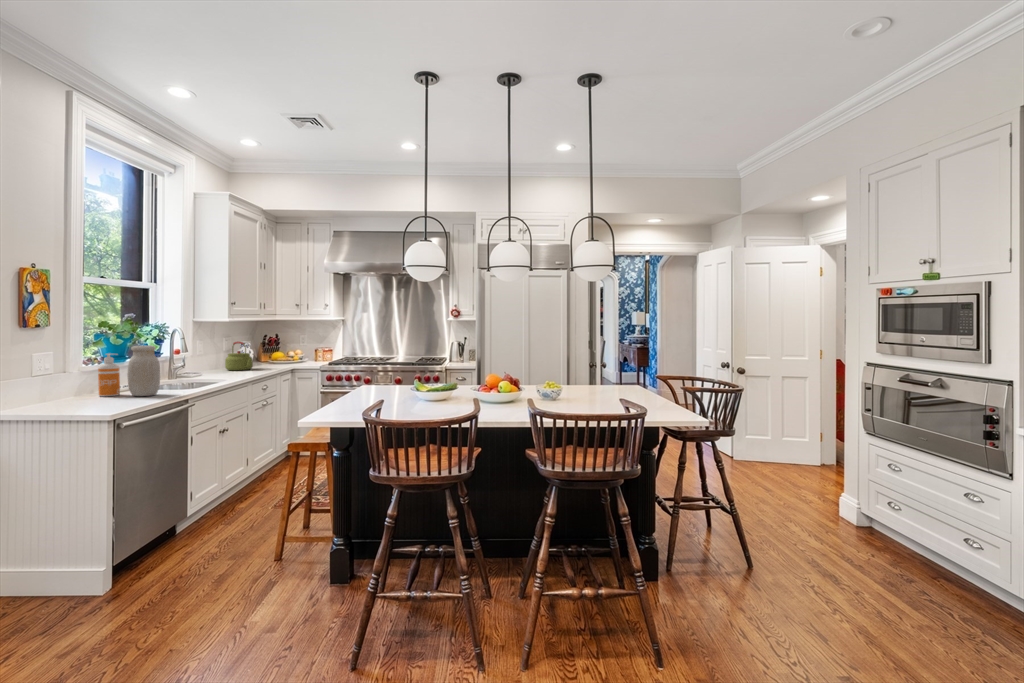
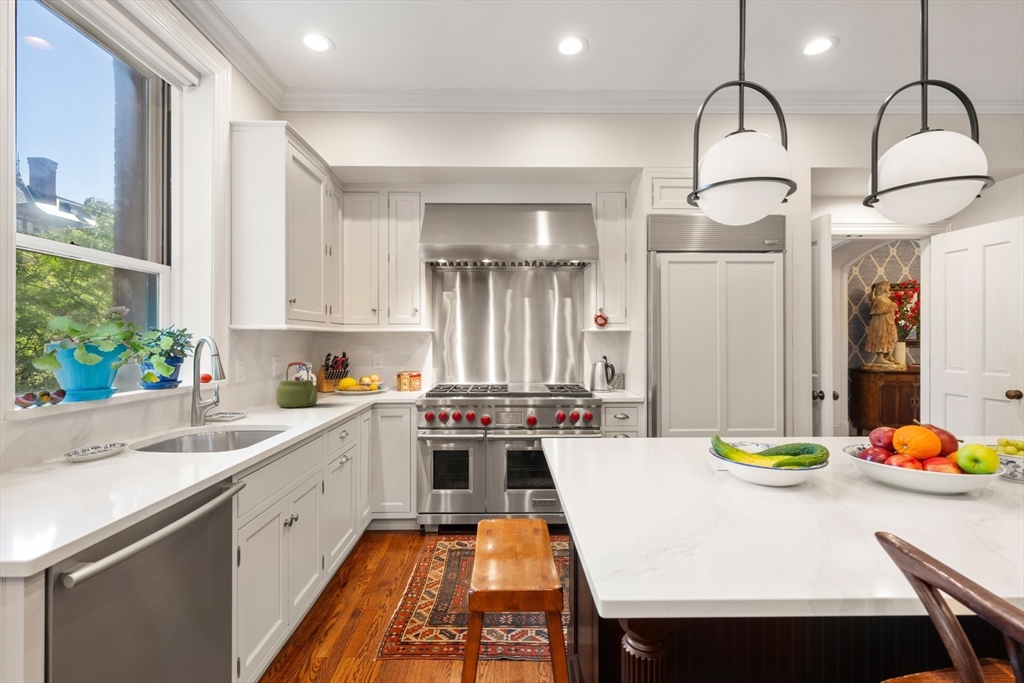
jar: present [127,345,160,396] -> none [106,364,174,473]
soap dispenser: present [98,353,120,396] -> none [45,382,92,475]

